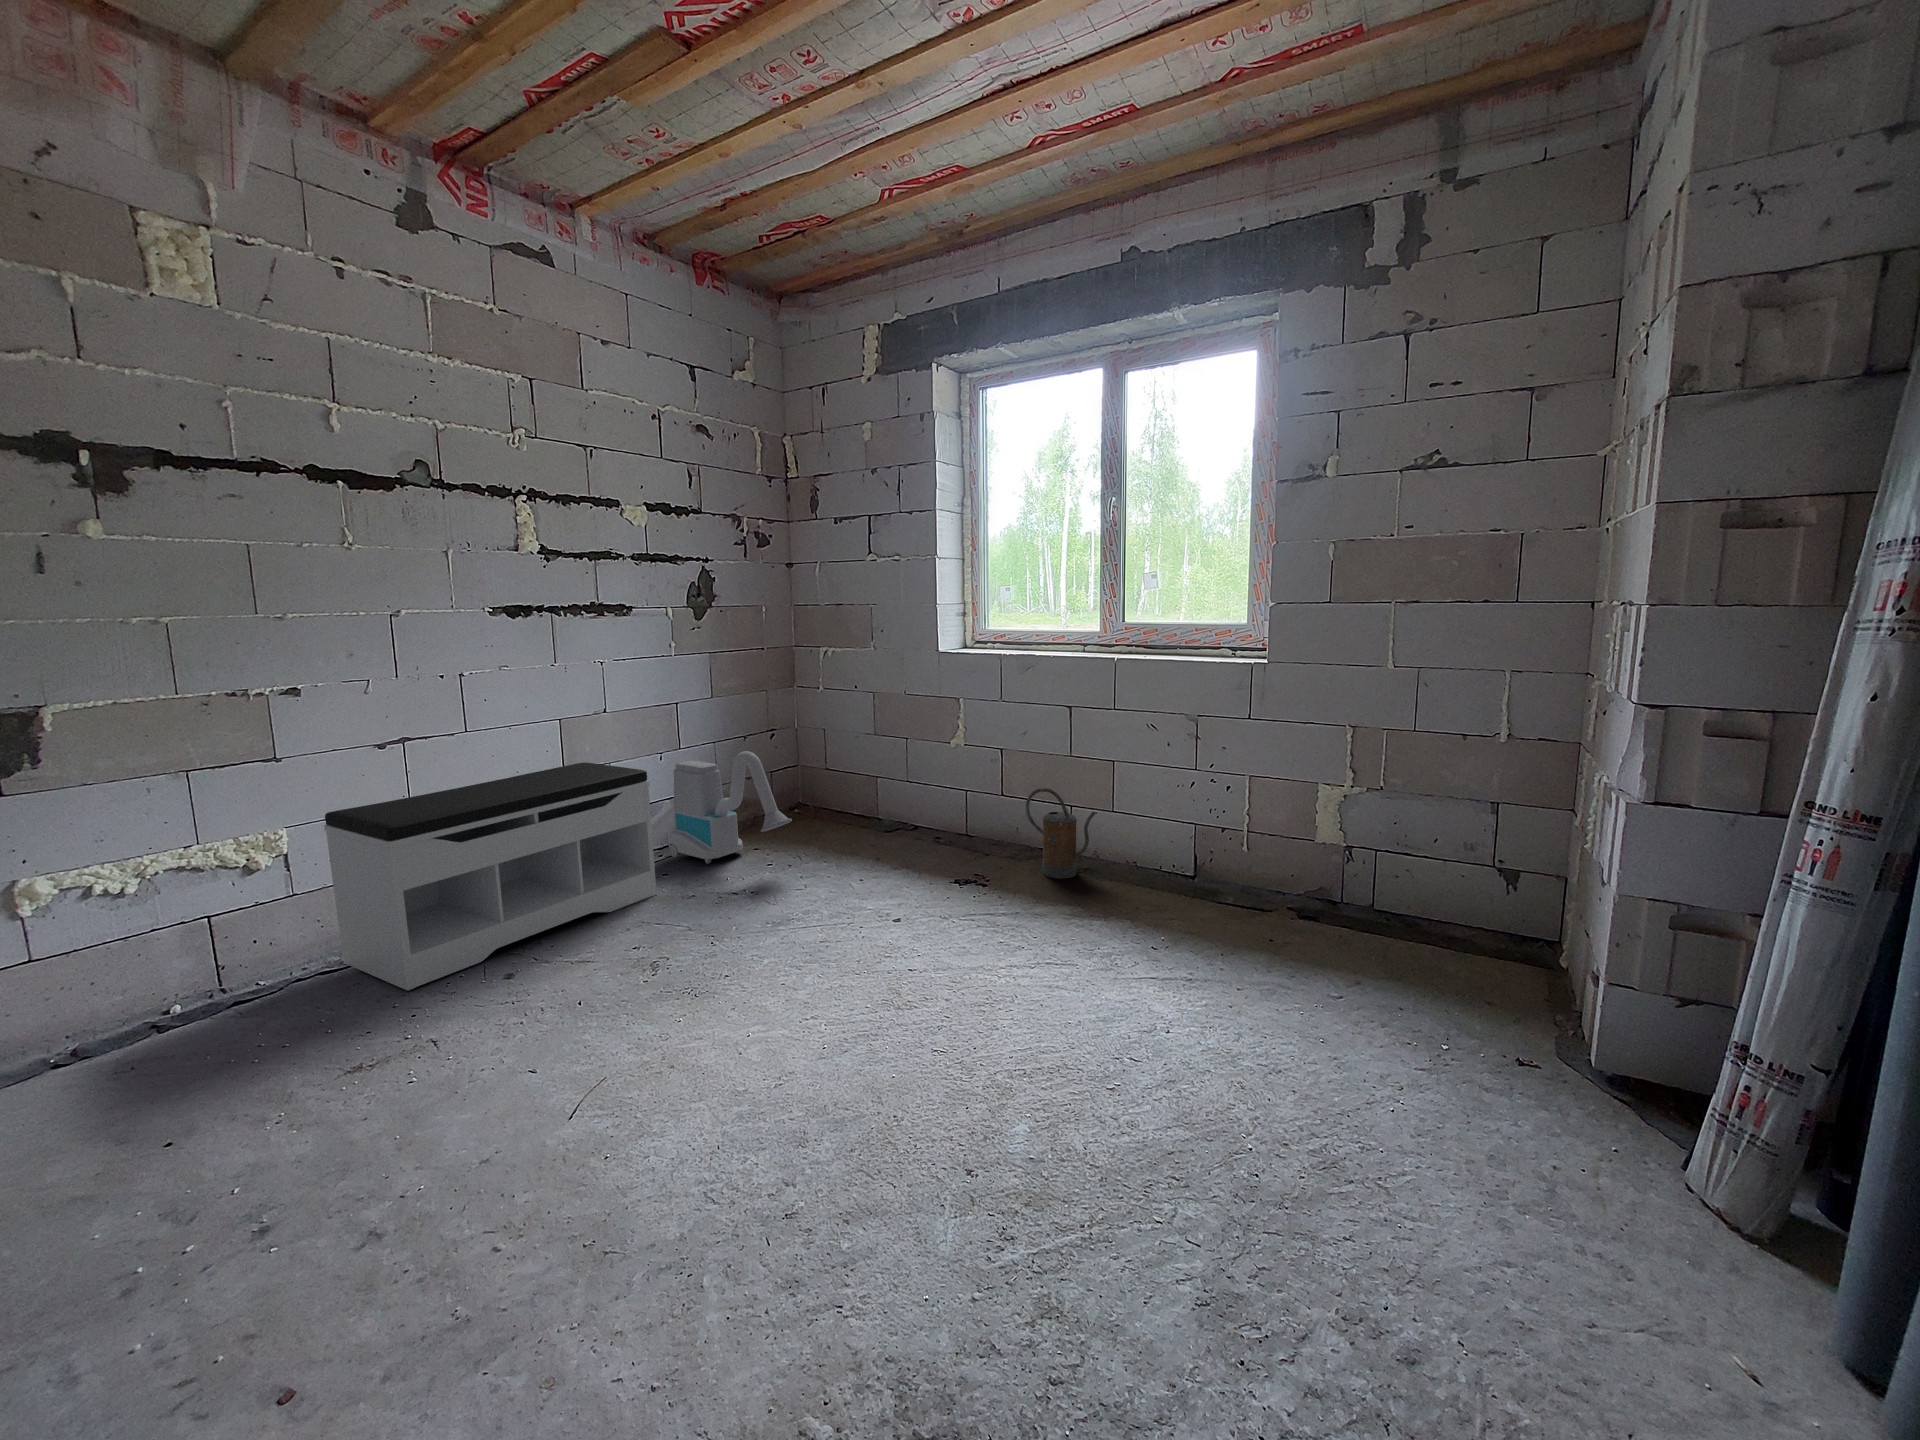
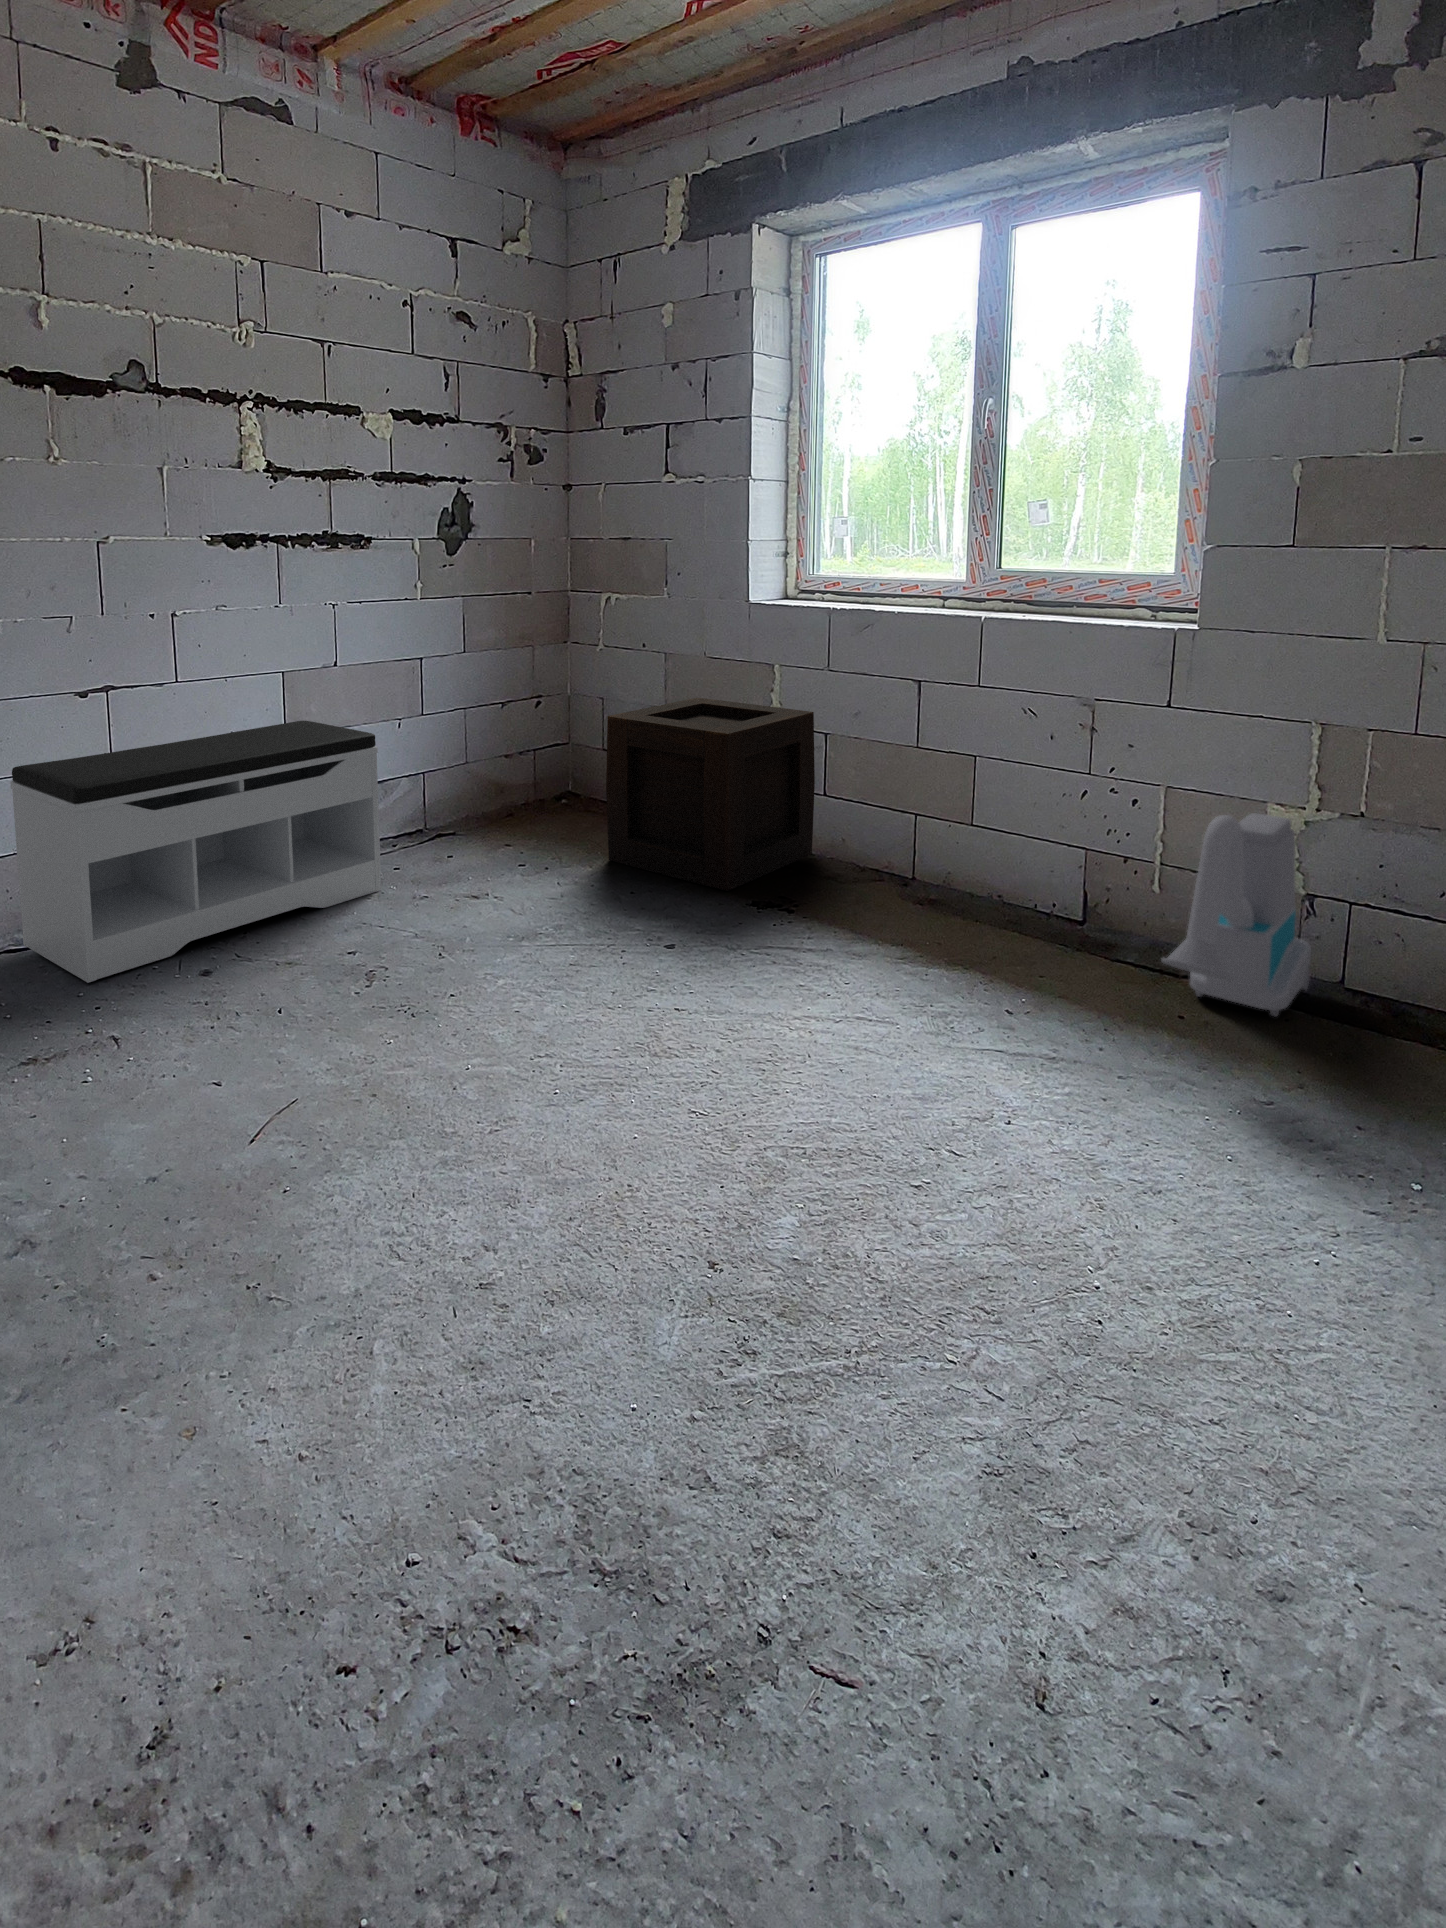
wooden crate: none [832,732,988,876] -> present [606,698,815,891]
vacuum cleaner: present [668,751,792,864] -> present [1161,813,1311,1017]
watering can: present [1026,788,1096,878] -> none [860,781,956,906]

